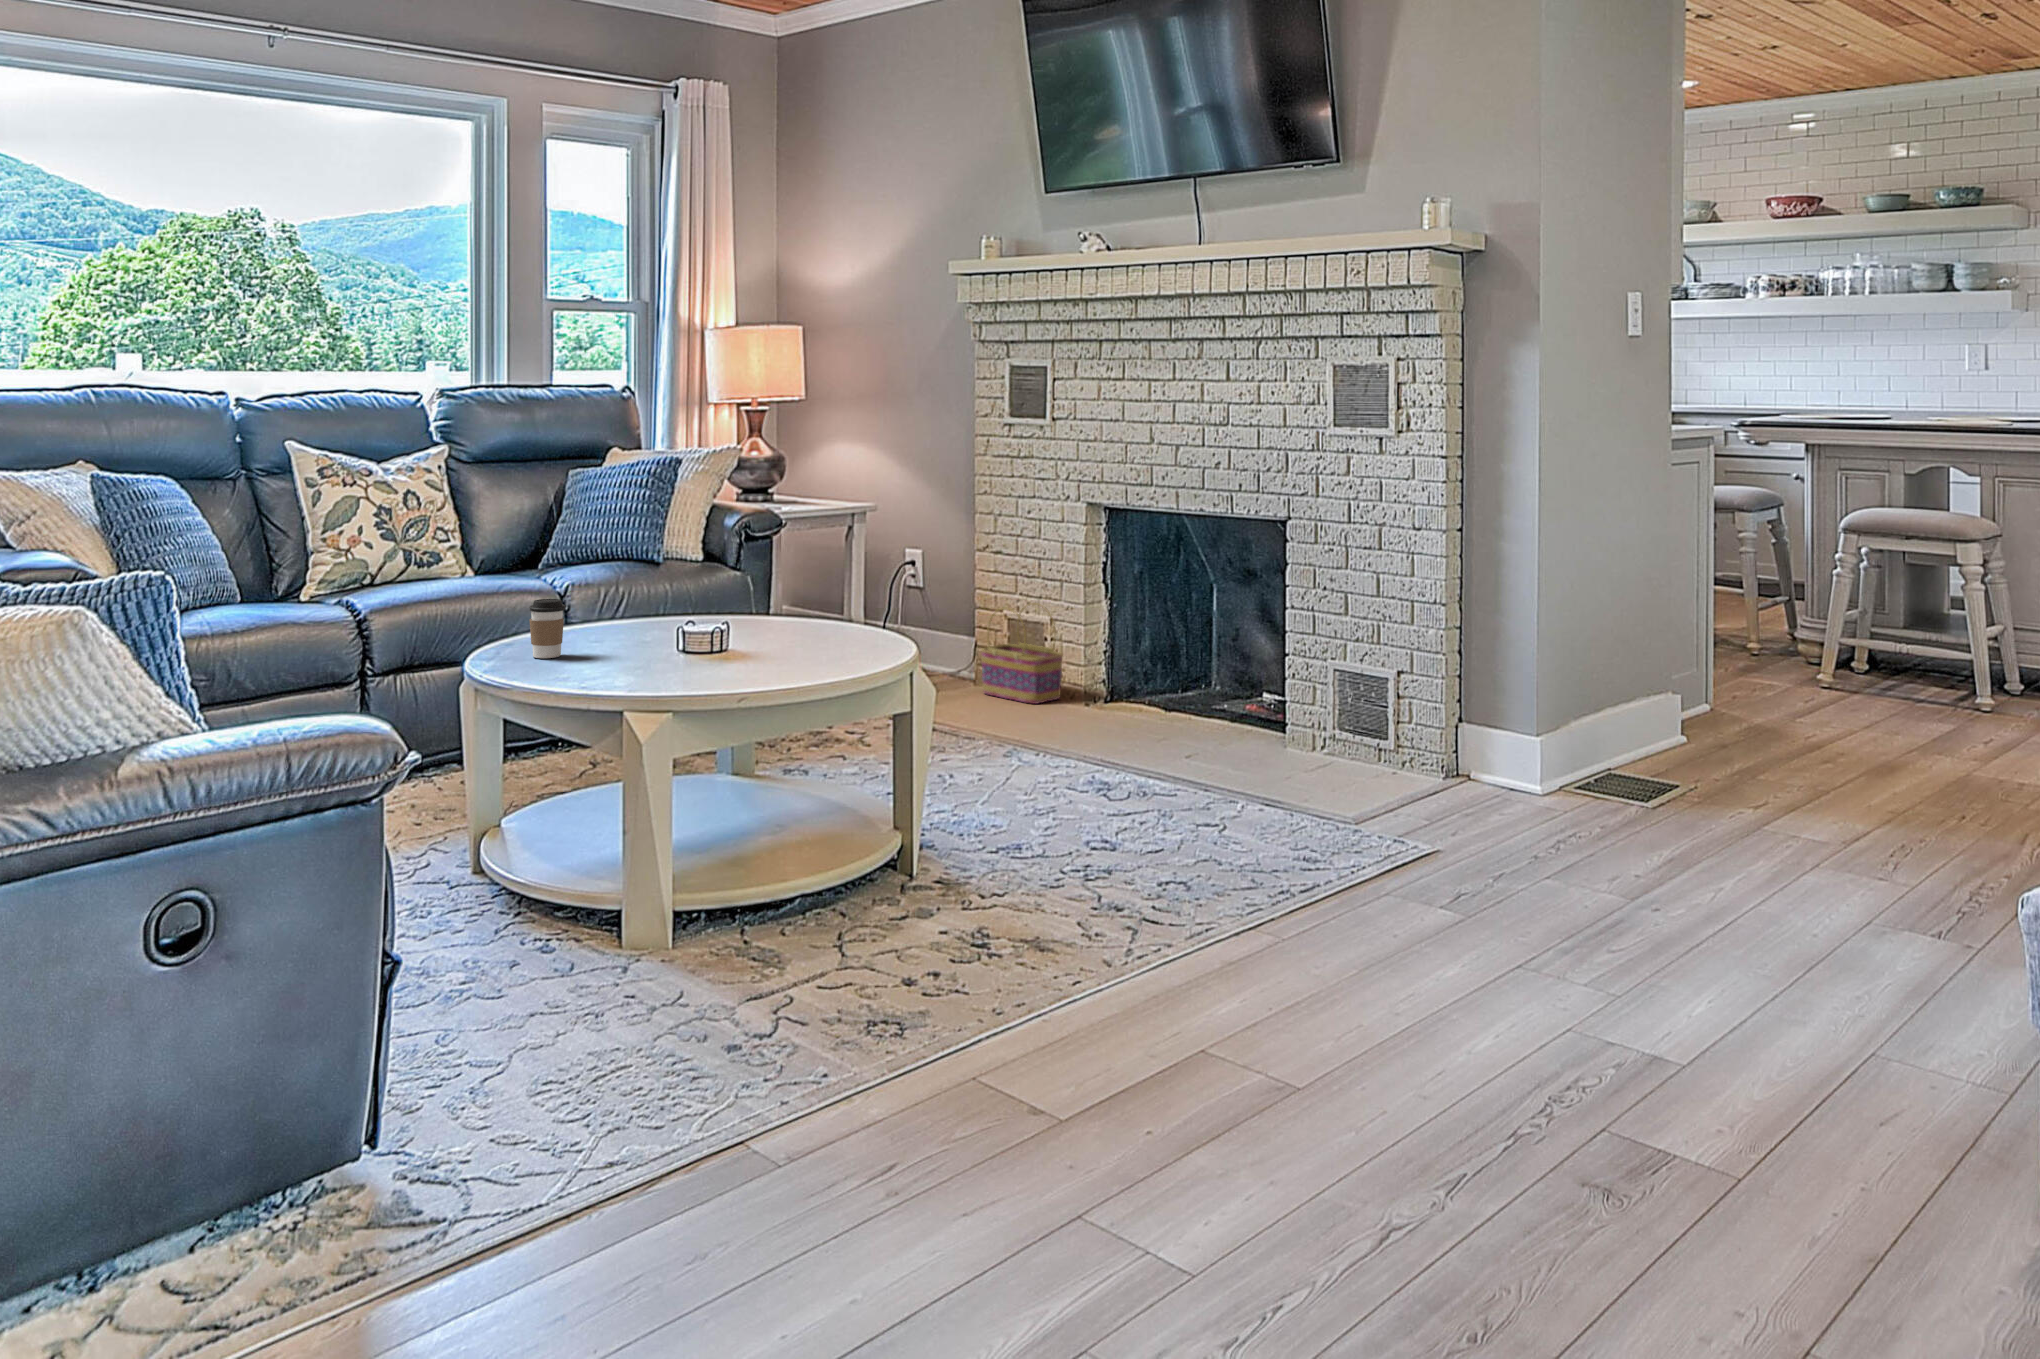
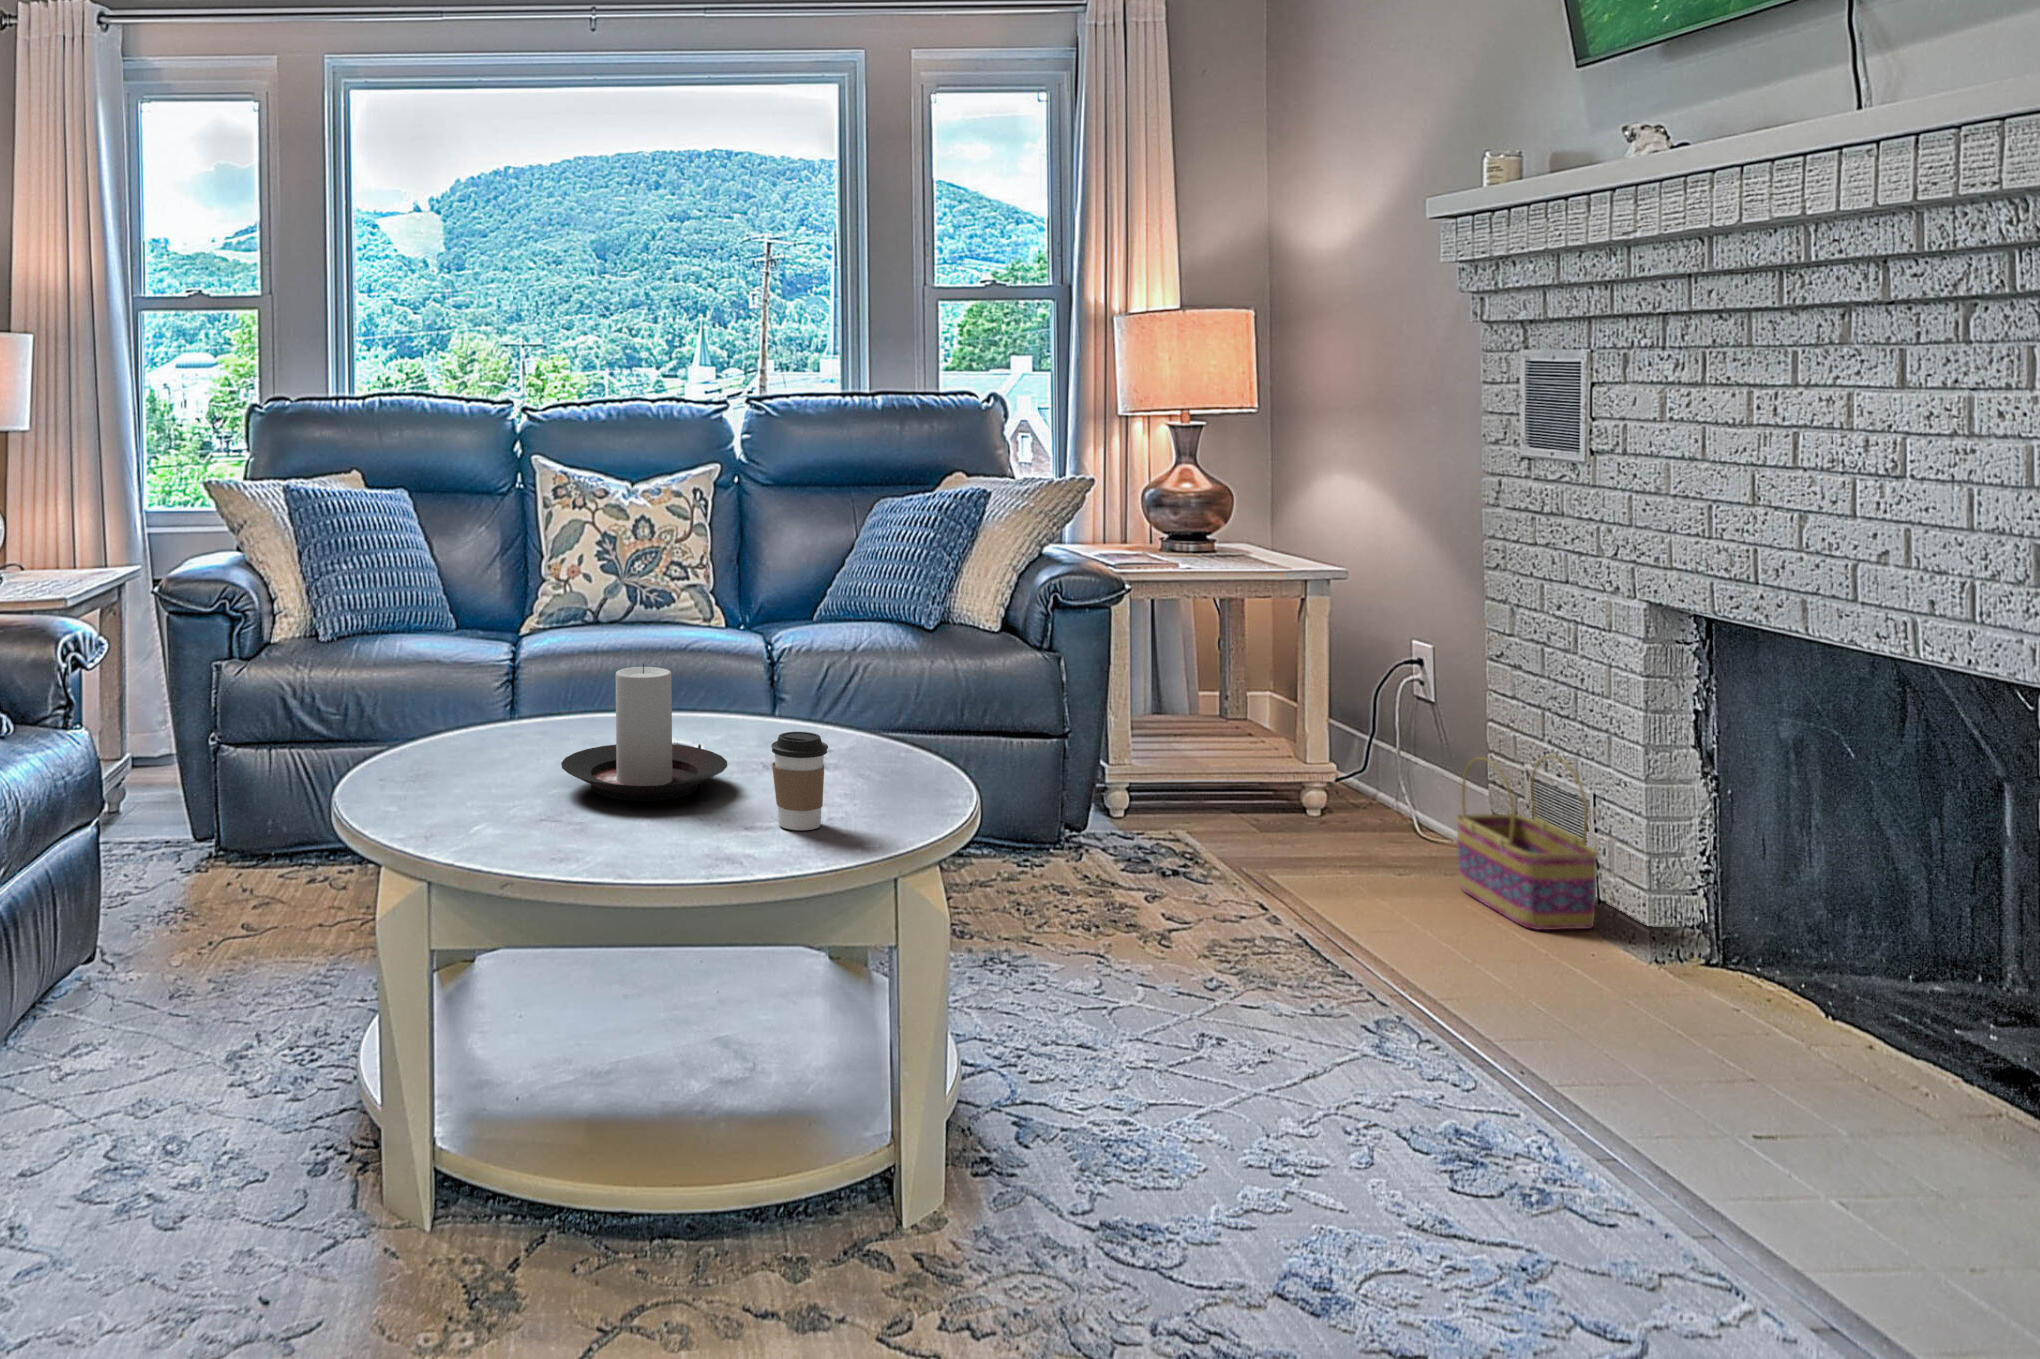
candle holder: none [647,565,763,656] -> present [561,663,727,801]
coffee cup: present [529,599,566,658] -> present [771,732,828,830]

